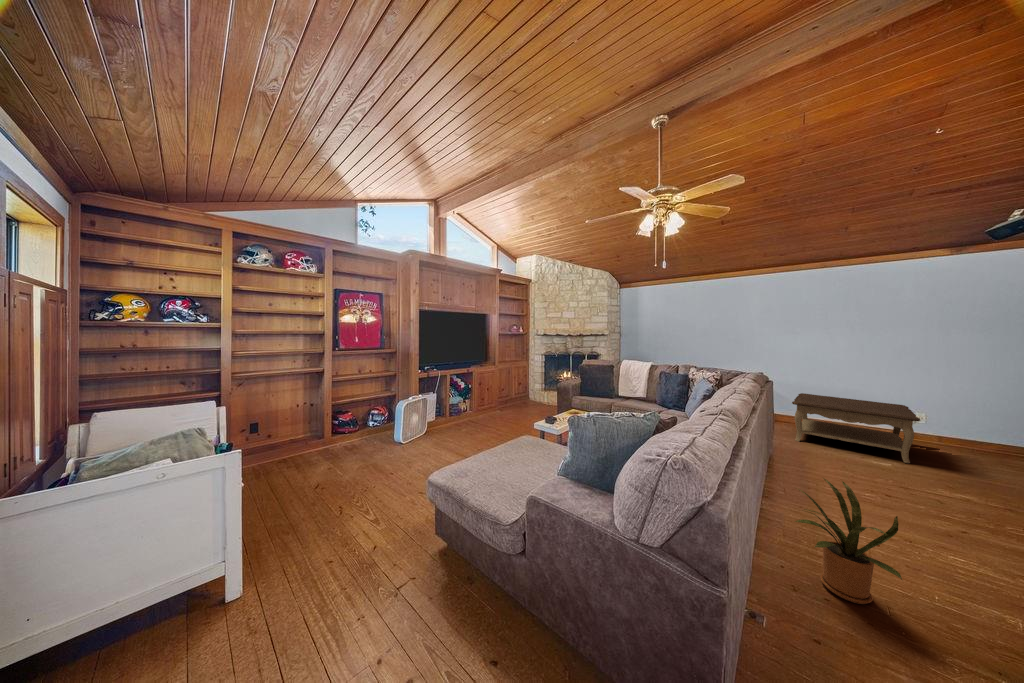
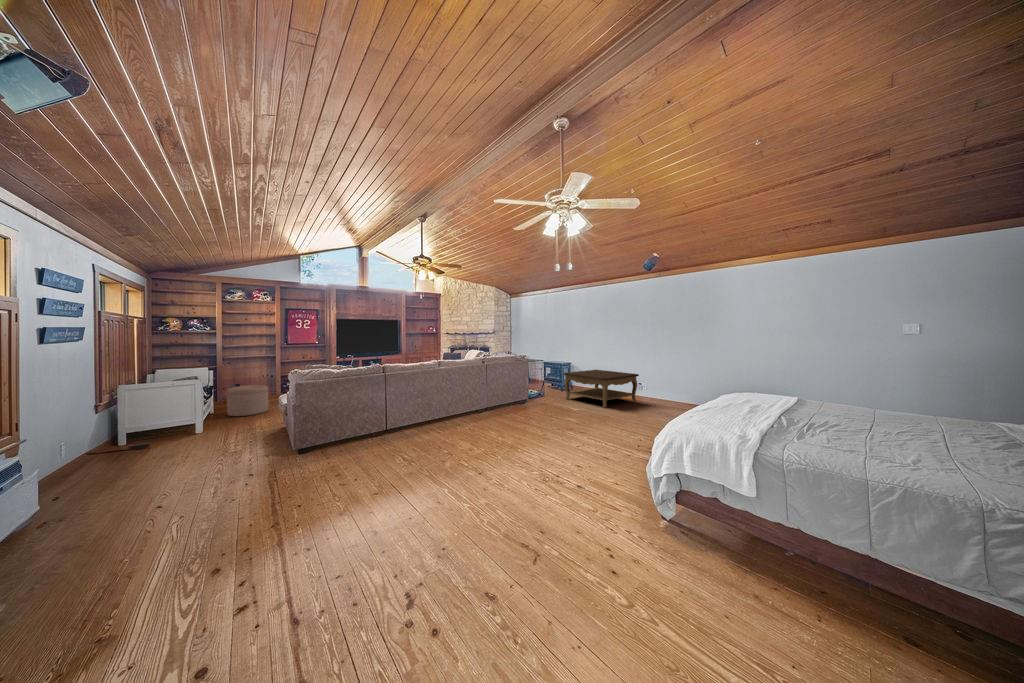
ottoman: none [281,439,361,521] -> present [227,385,269,416]
house plant: present [795,478,902,604] -> none [405,390,436,437]

